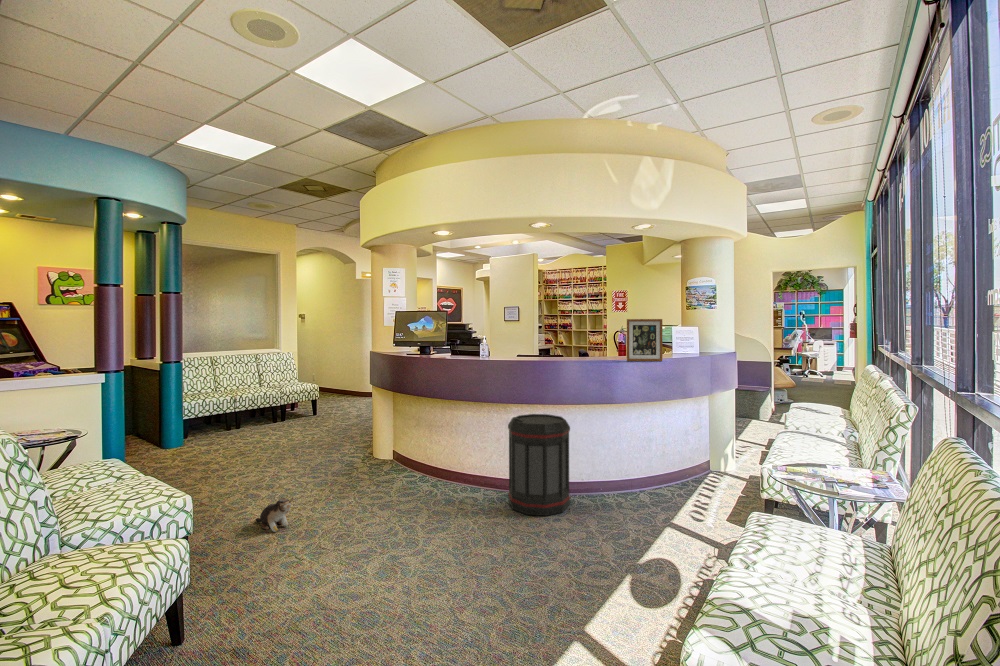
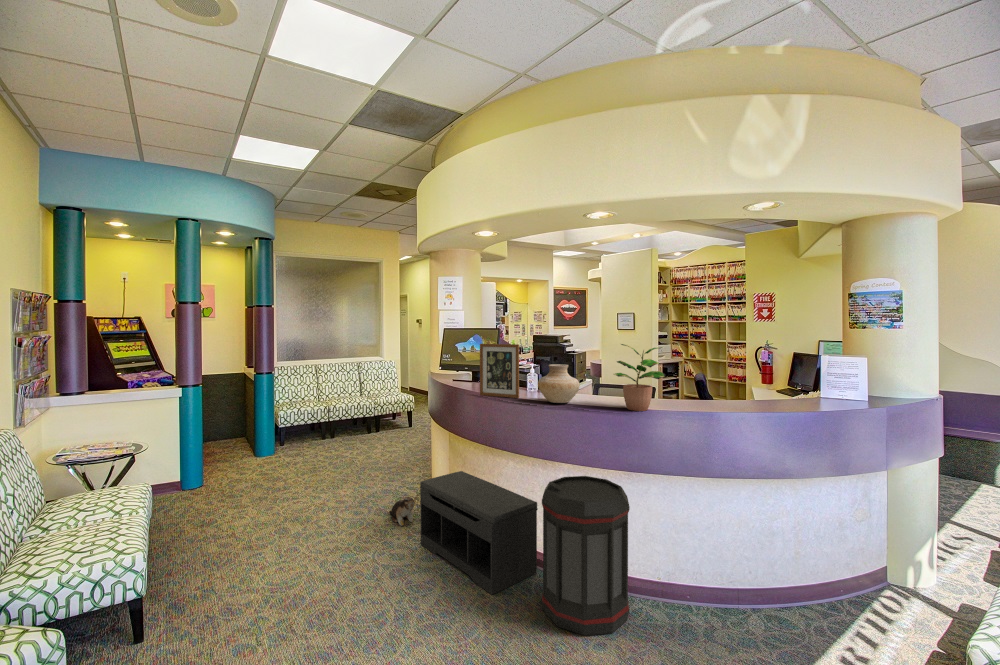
potted plant: none [554,317,591,363] -> present [614,344,665,411]
picture frame: present [627,319,663,361] -> present [480,344,519,398]
vase: none [498,334,529,361] -> present [538,364,580,403]
bench: none [393,428,496,507] -> present [420,471,538,595]
plush toy: present [256,497,293,532] -> present [389,497,416,526]

